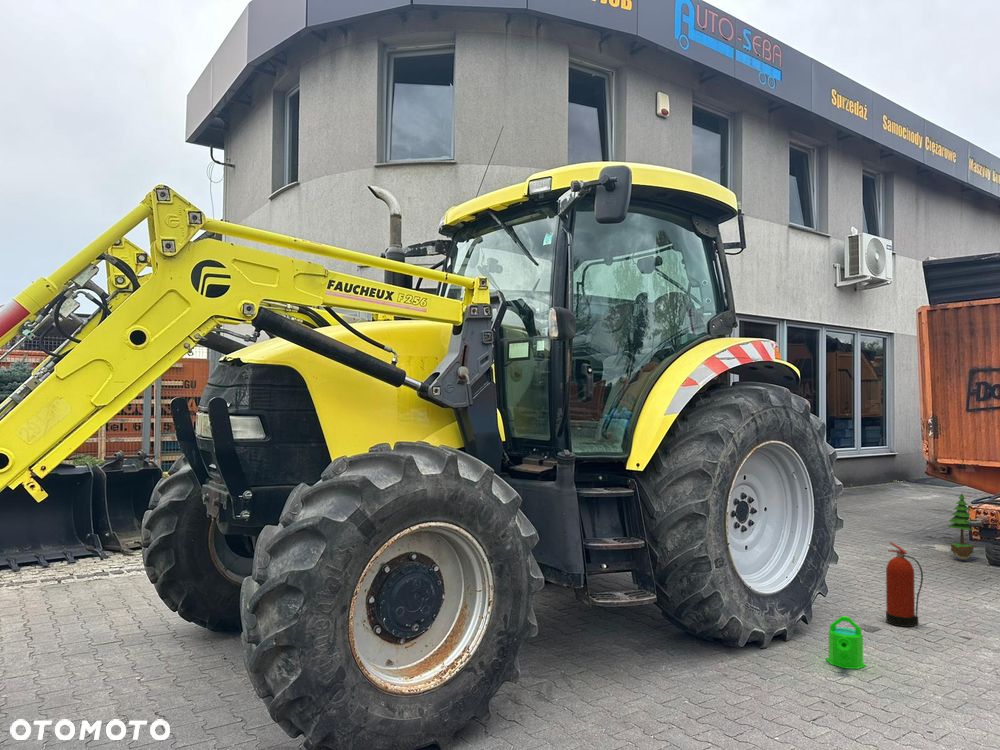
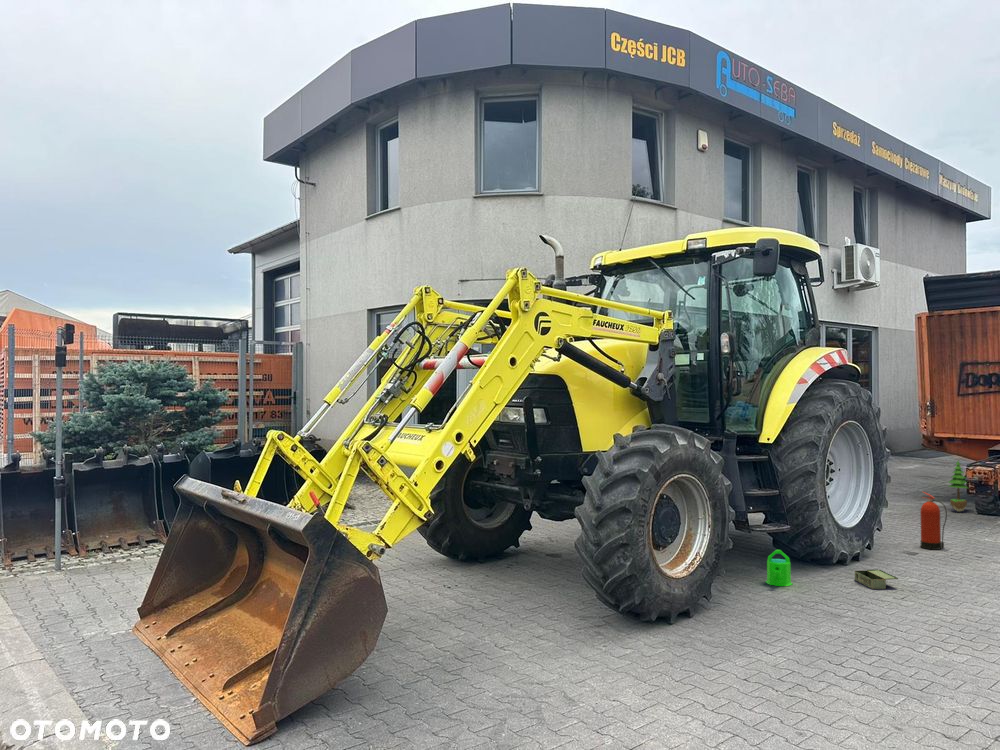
watering can: present [826,616,865,669] -> present [766,550,792,586]
toolbox: none [754,670,813,709] -> present [855,569,898,589]

